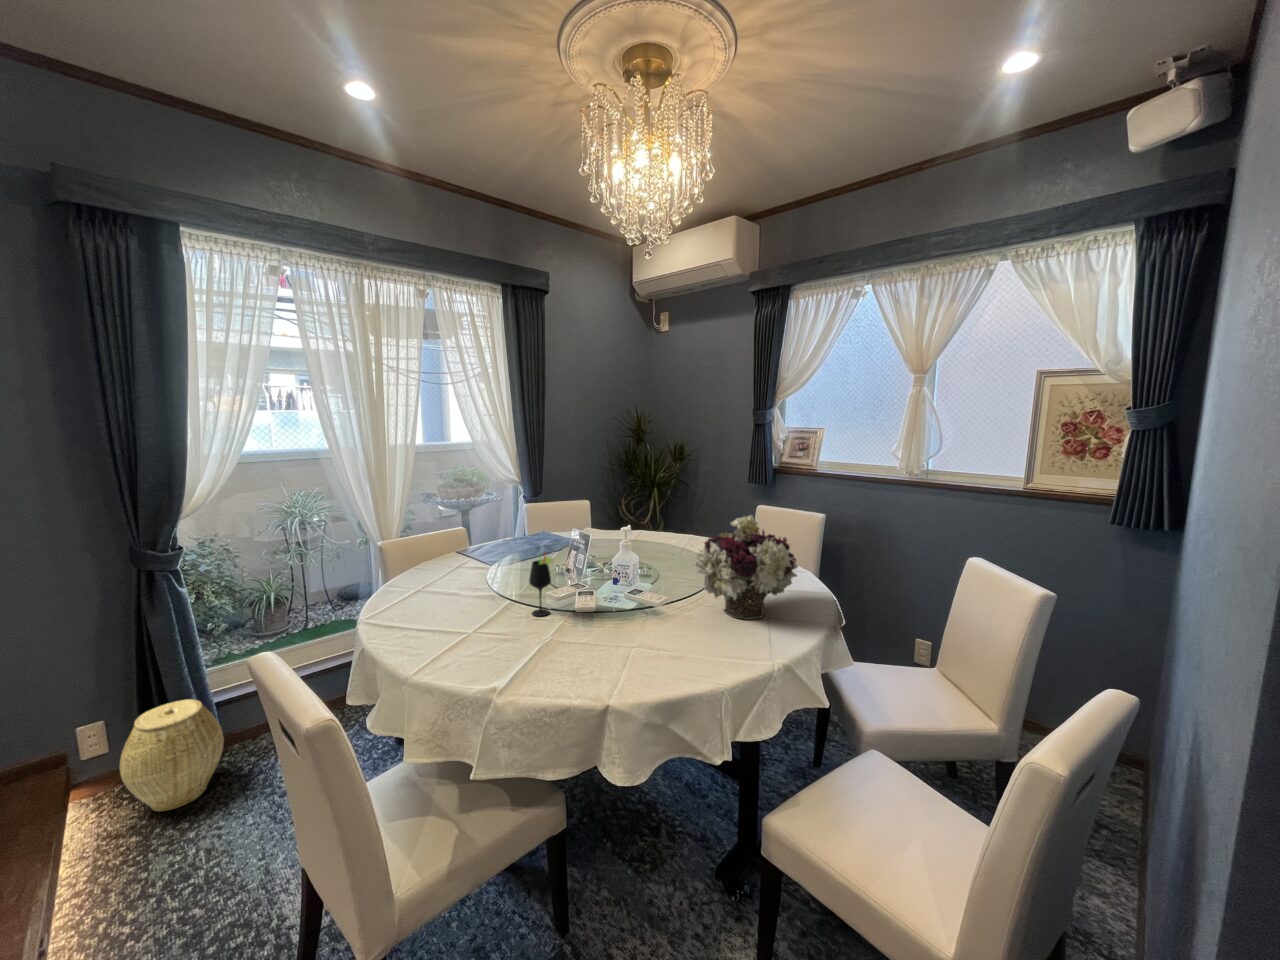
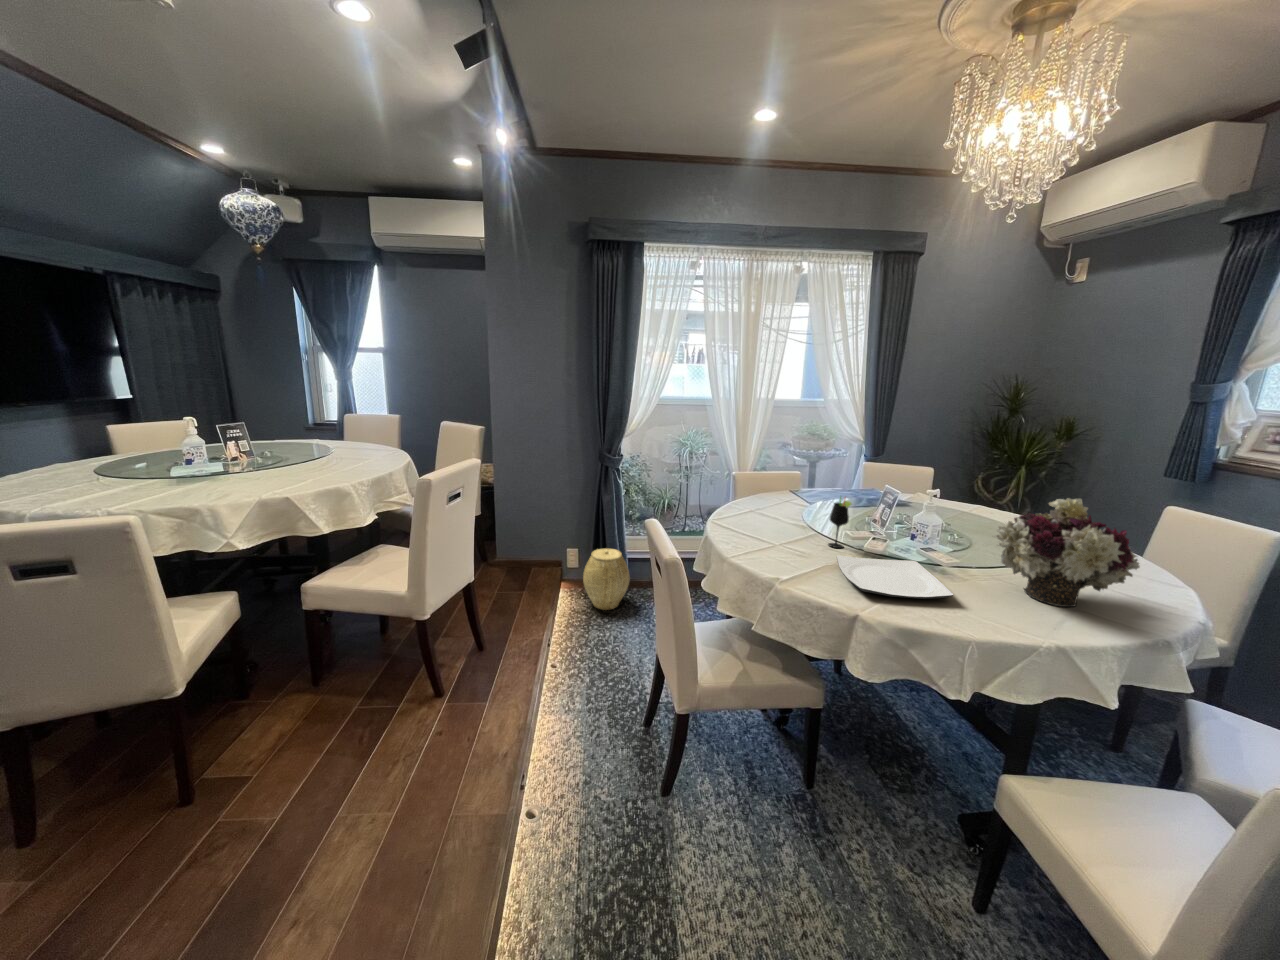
plate: none [551,609,683,669] -> present [837,556,953,599]

